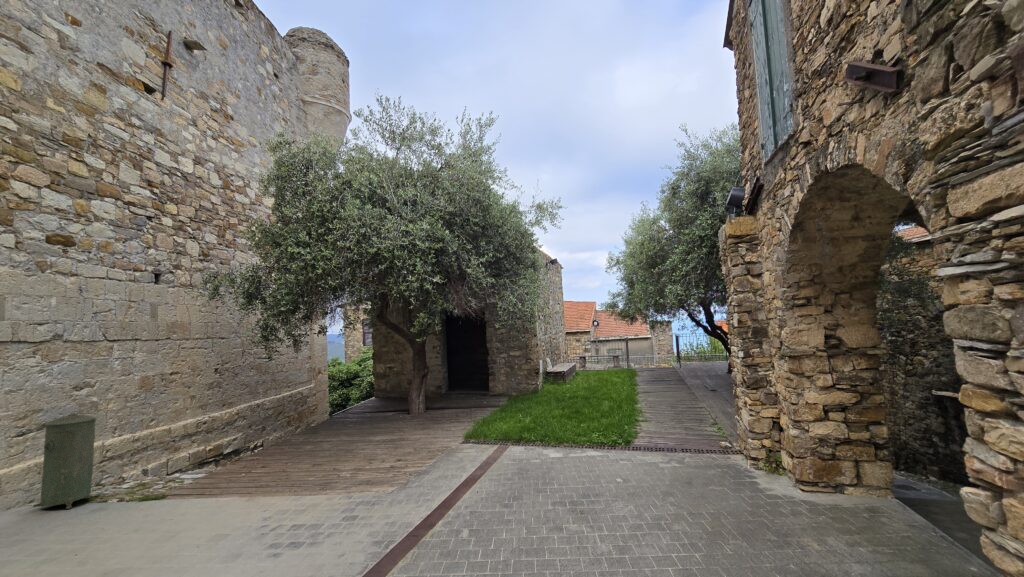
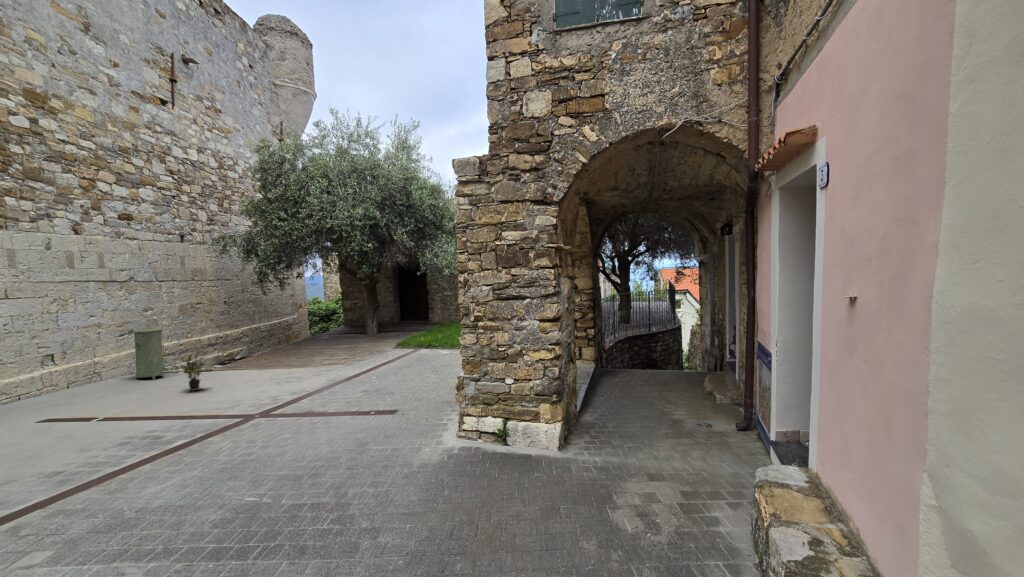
potted plant: none [98,461,149,540] -> present [181,352,205,391]

